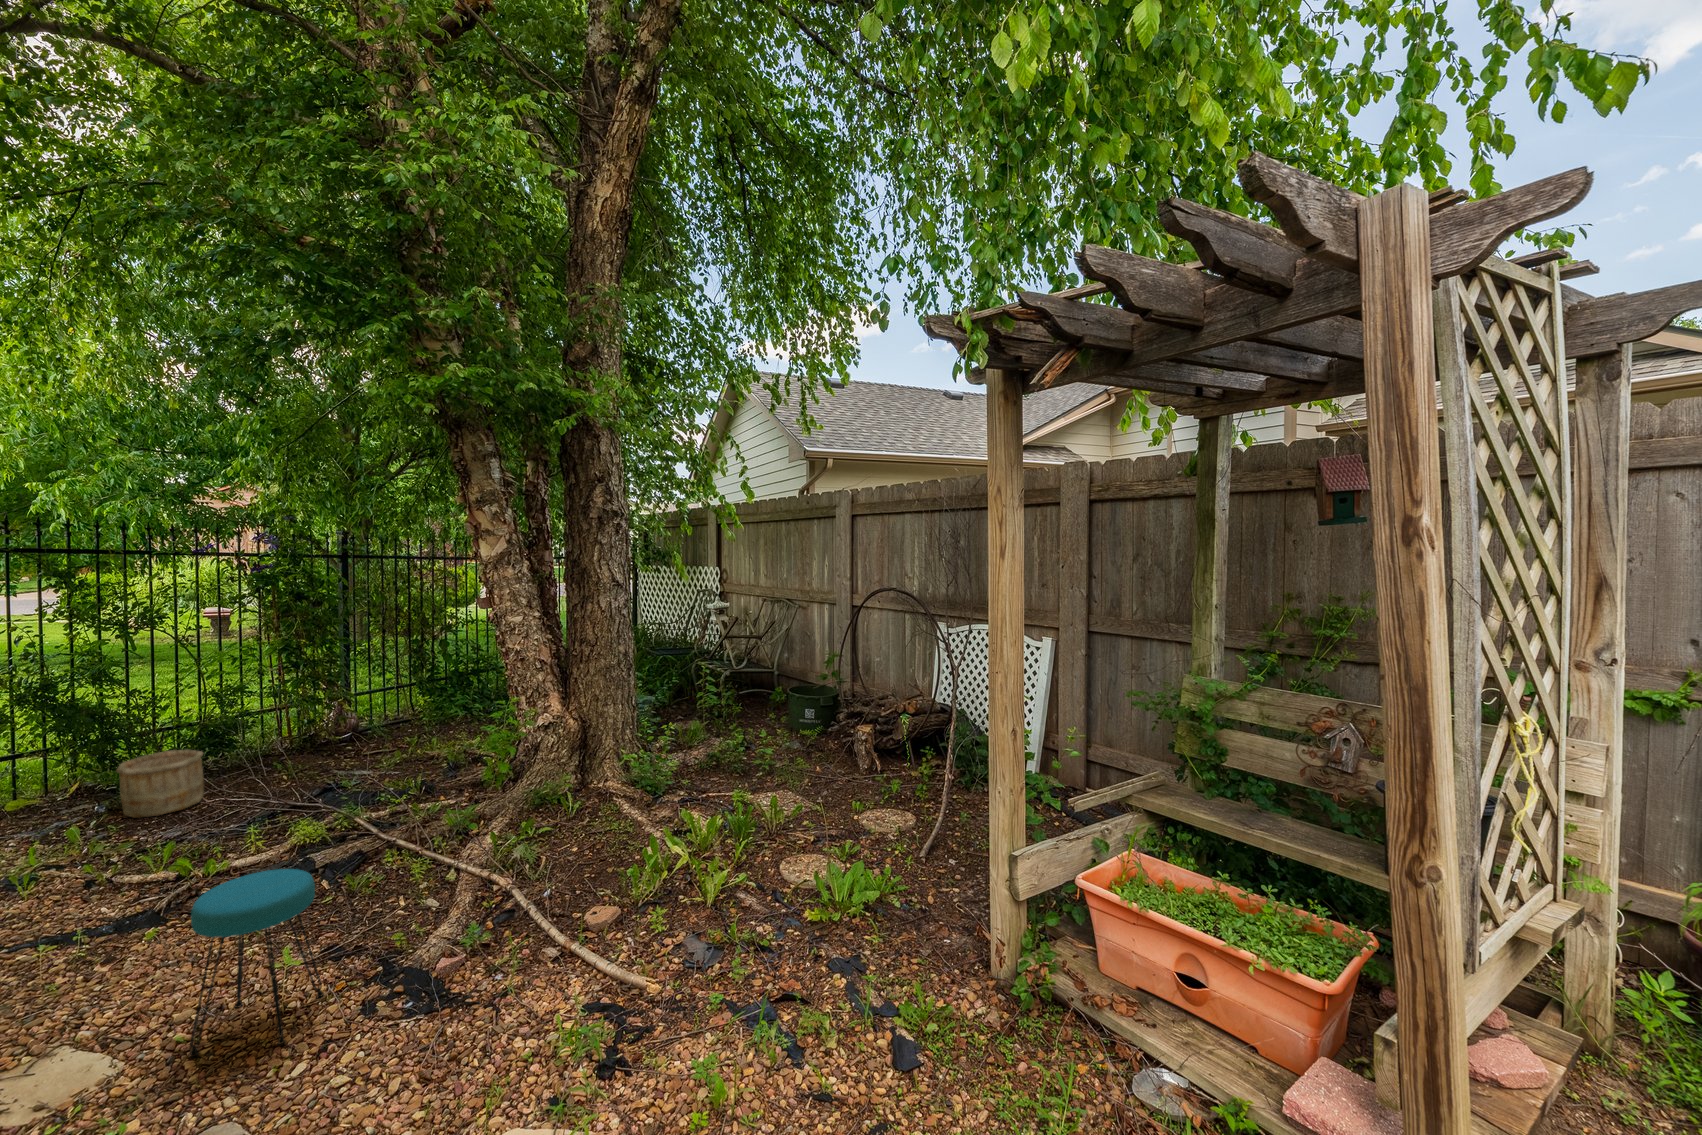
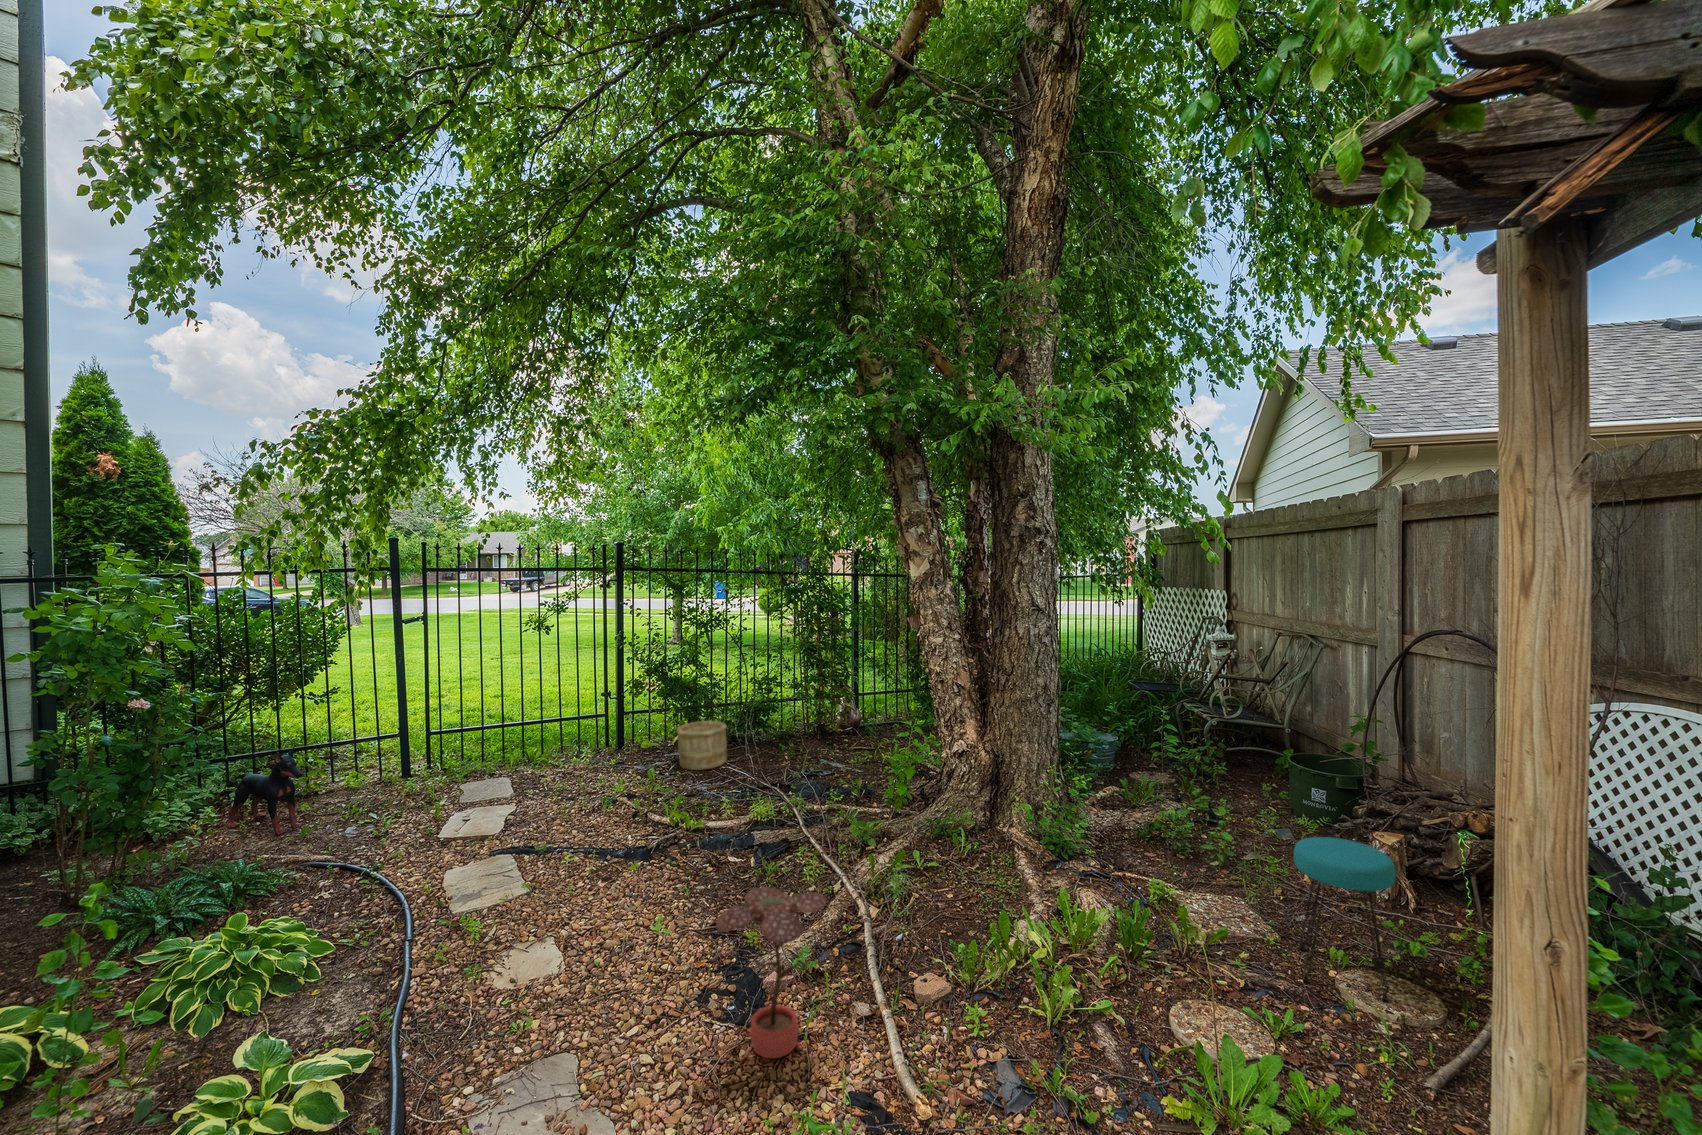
potted plant: none [421,858,525,1023] -> present [716,887,826,1058]
stool: present [189,869,324,1057] -> present [1293,837,1396,1000]

